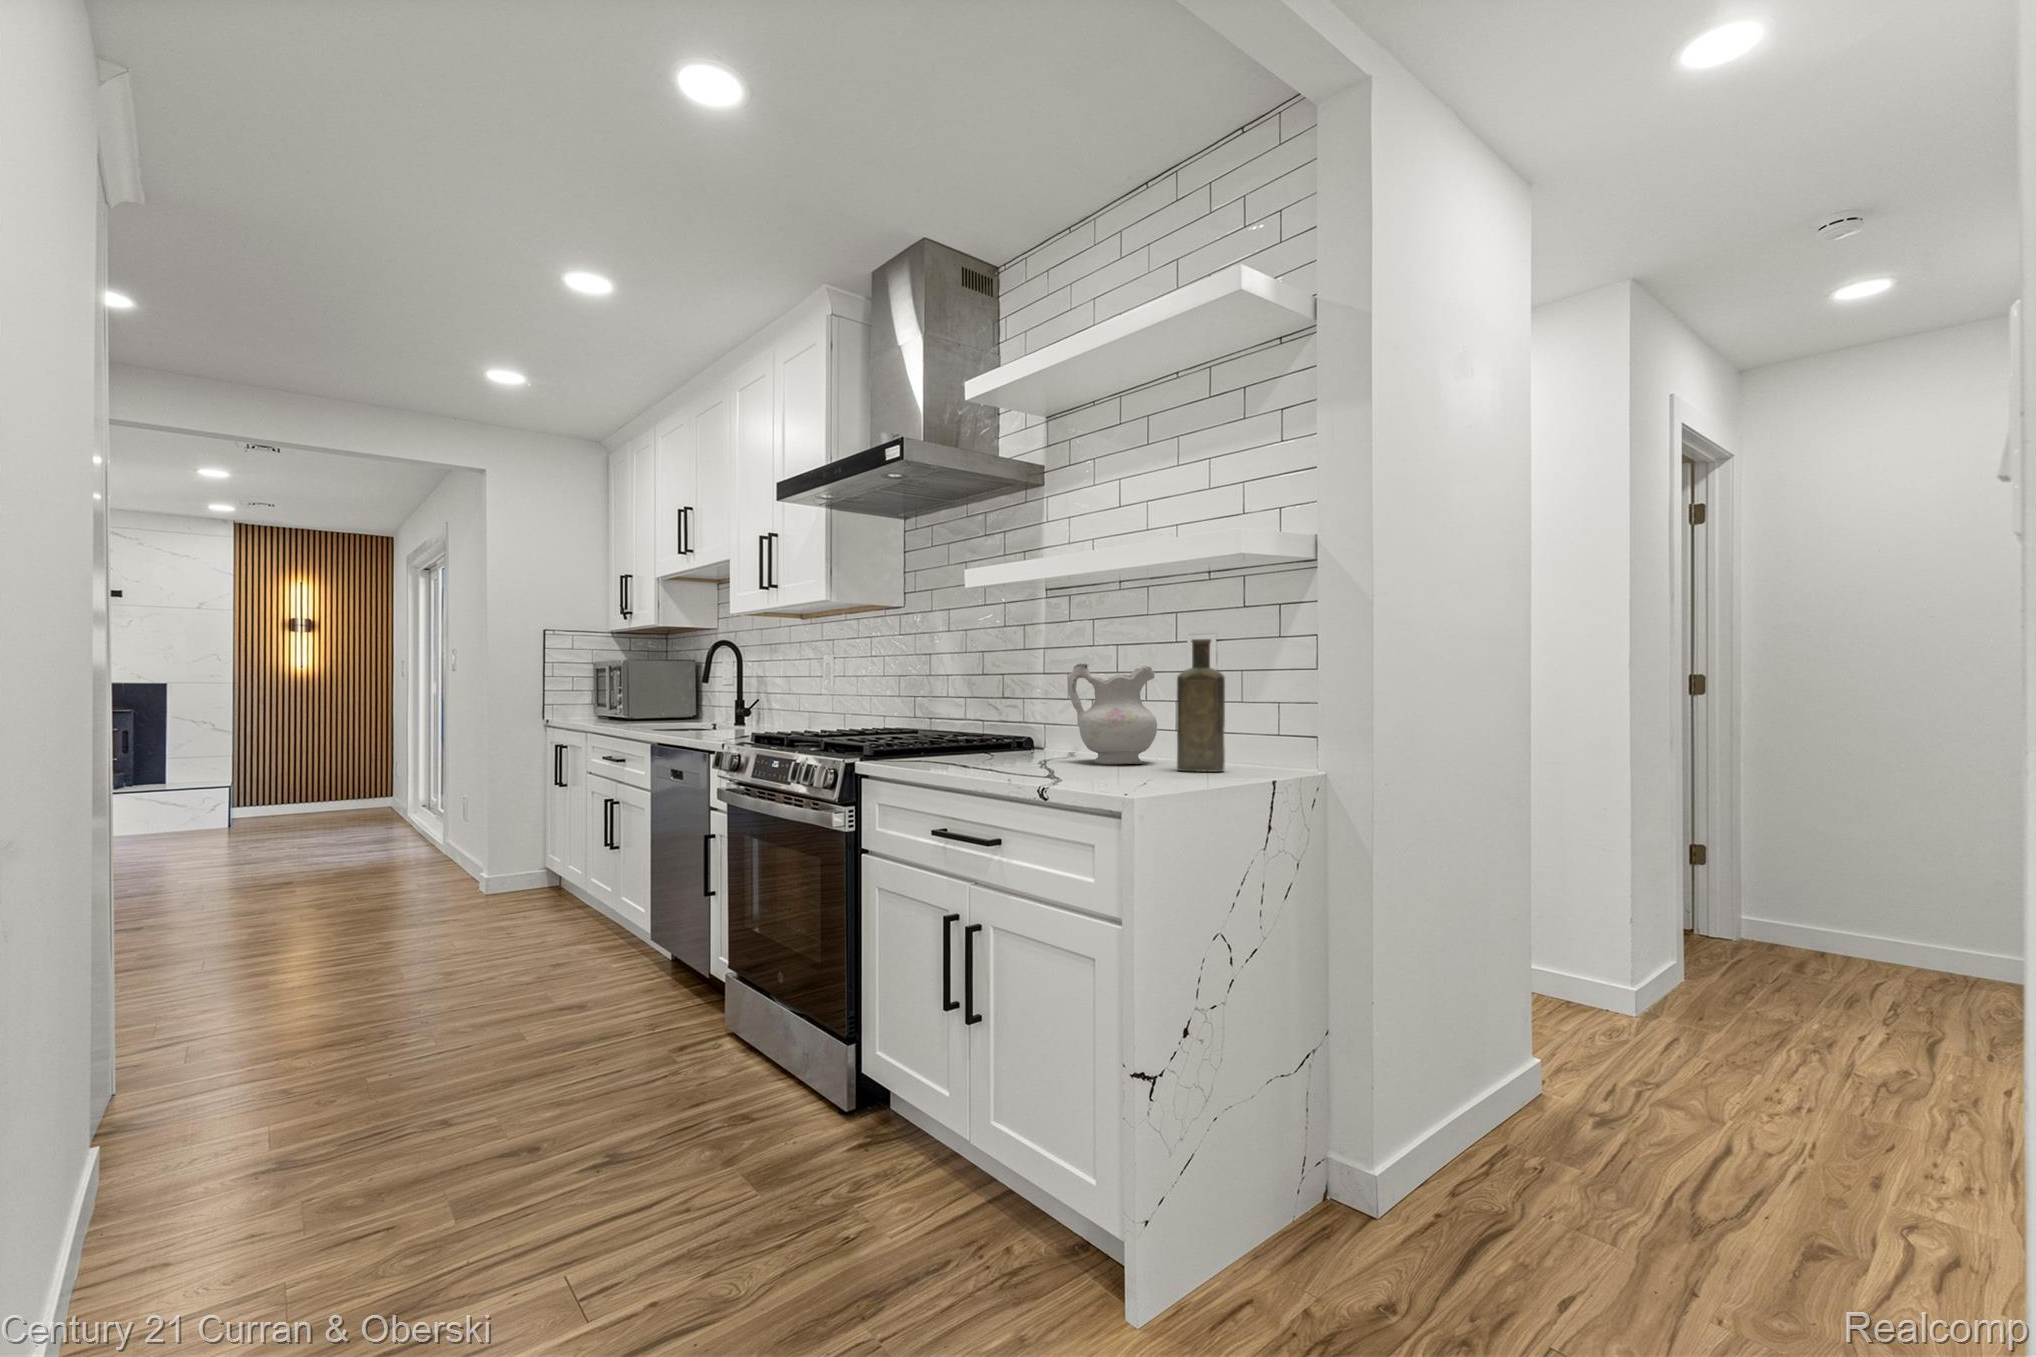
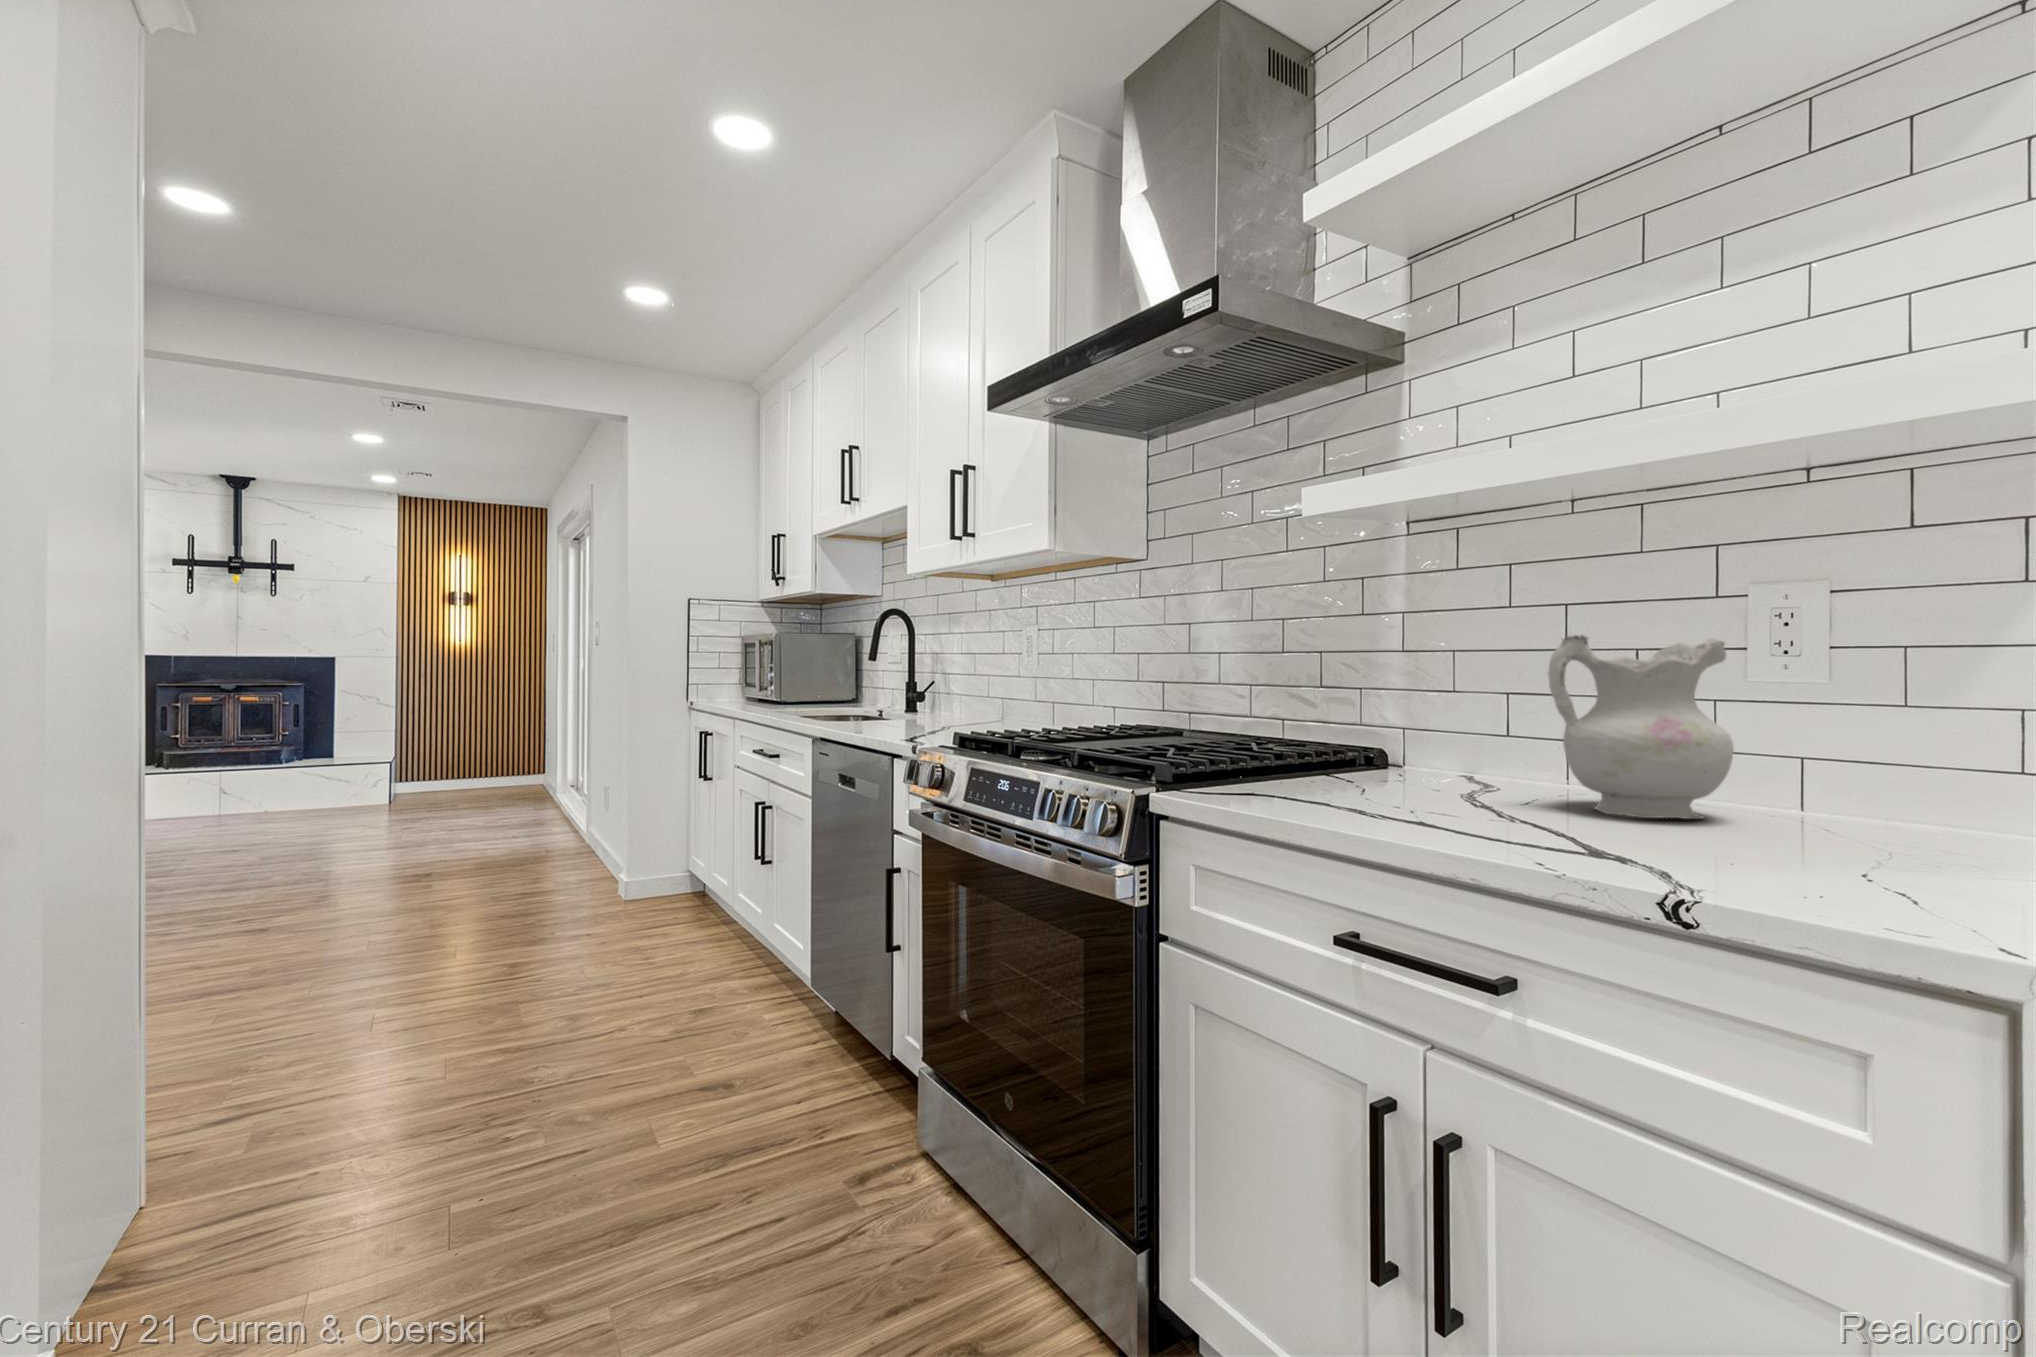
bottle: present [1177,639,1225,772] -> none [1804,585,1962,852]

